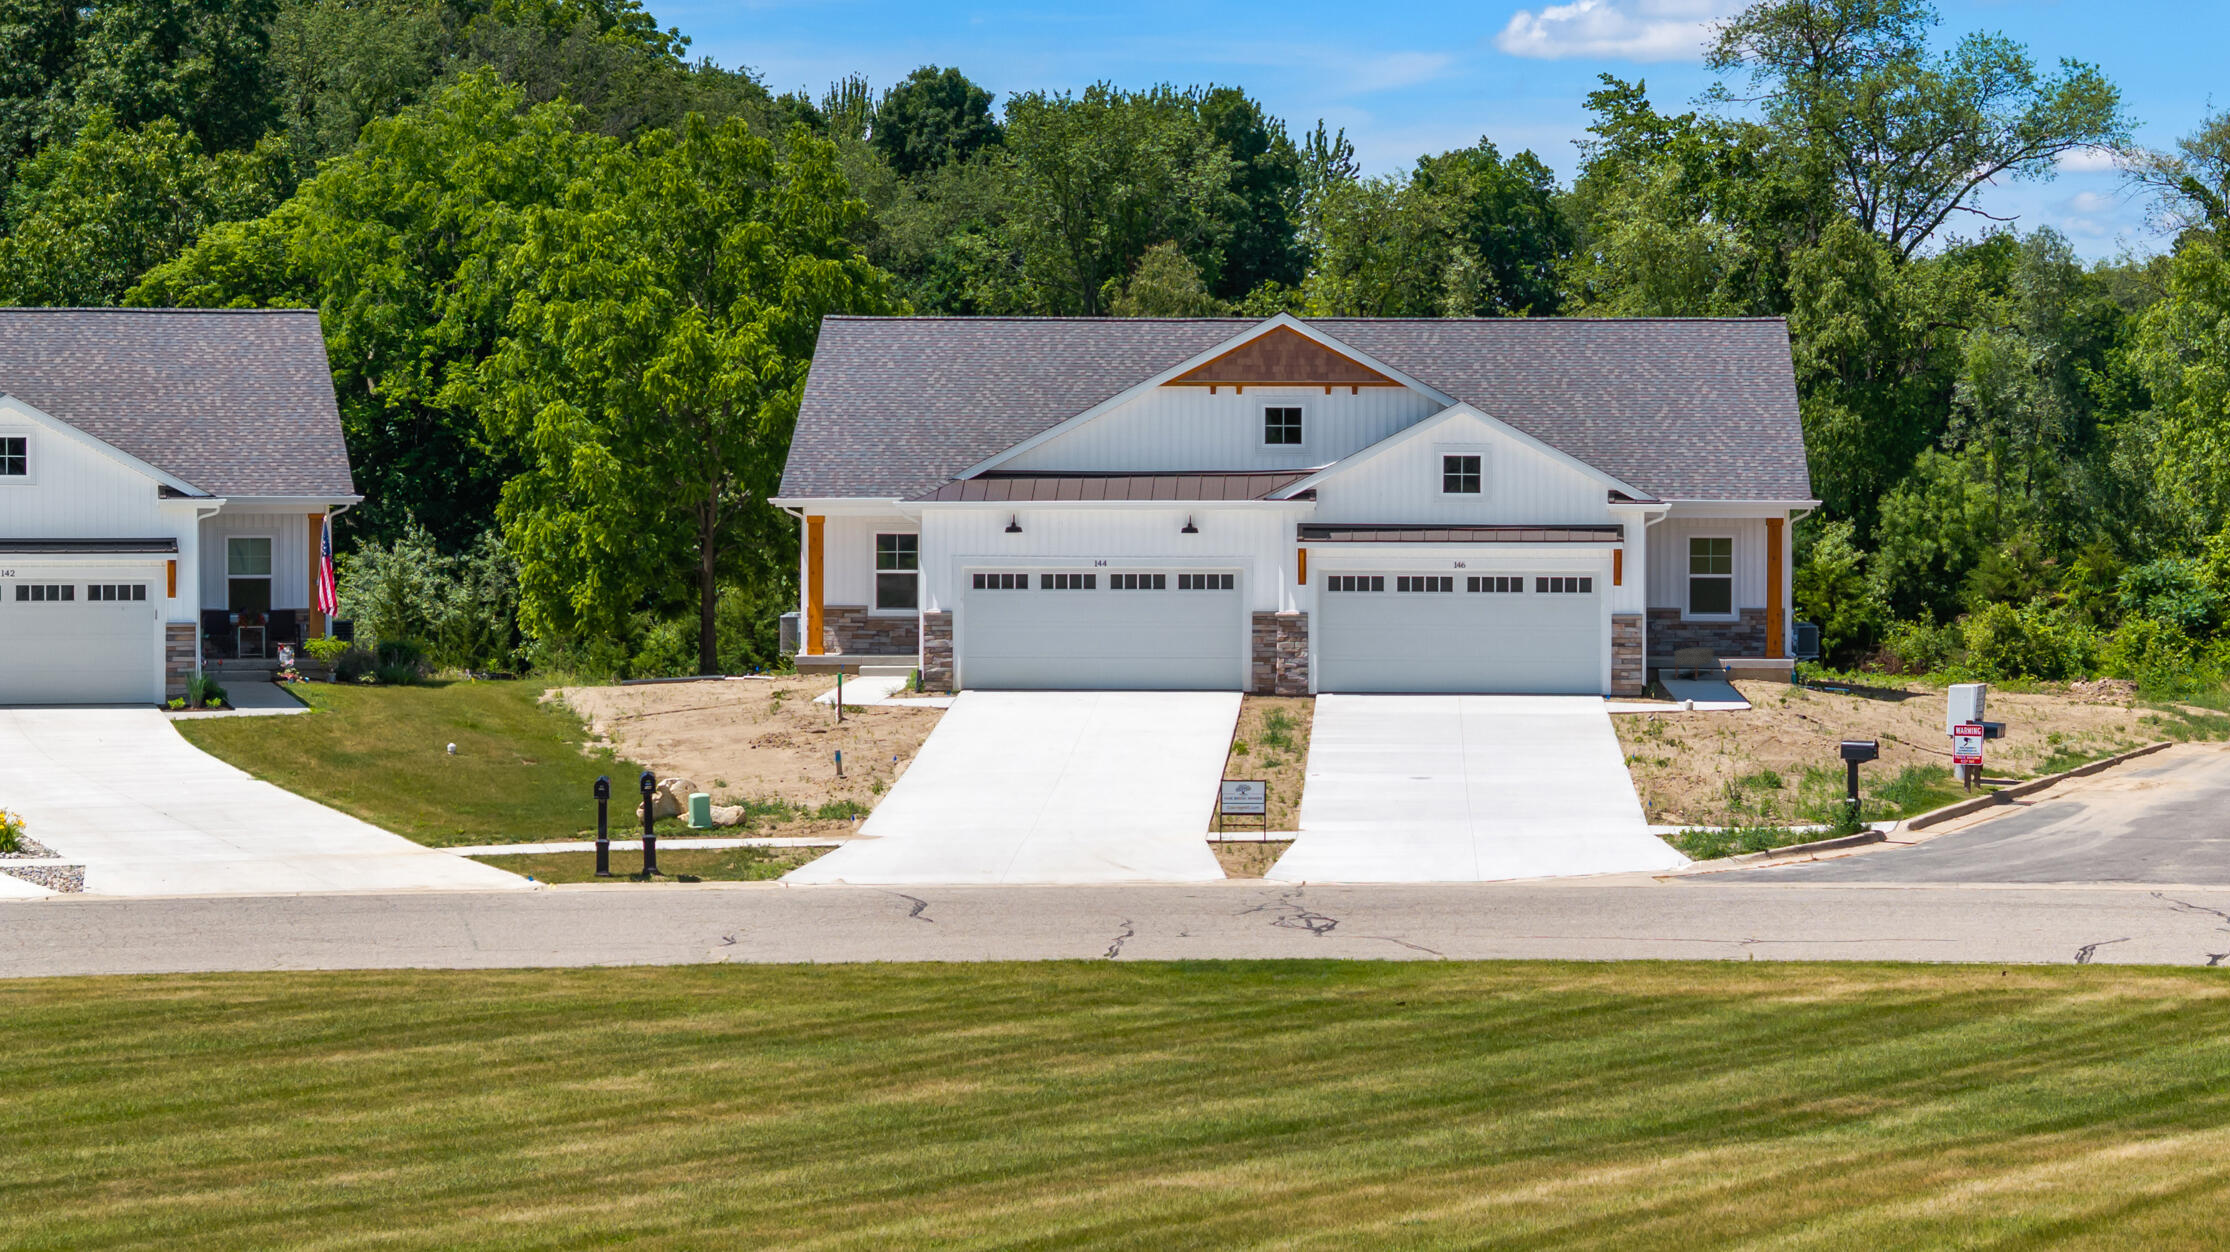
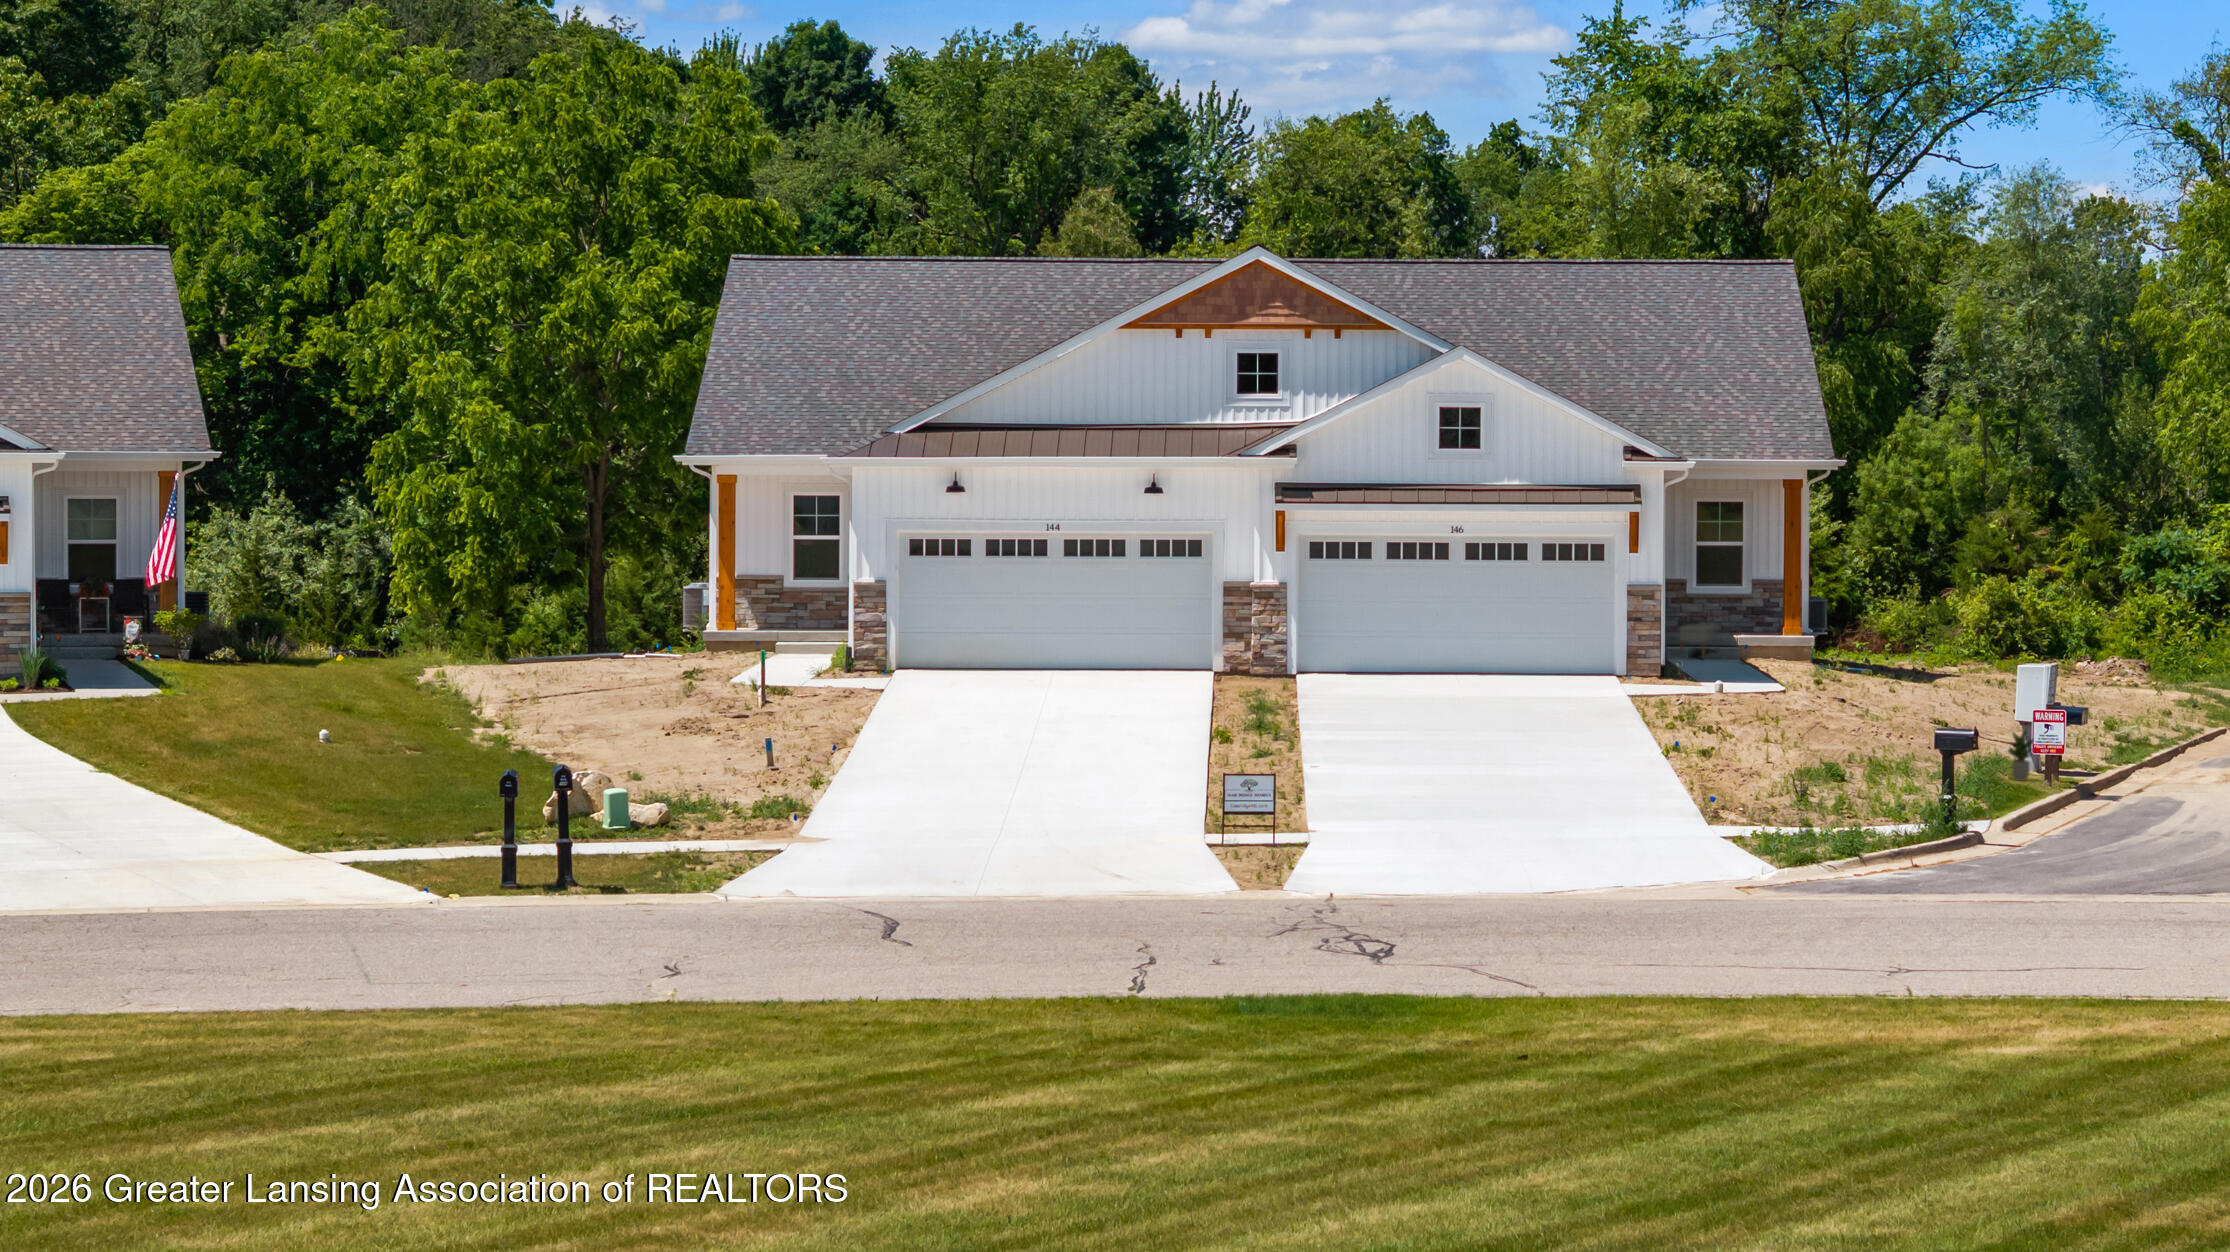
potted plant: none [1938,744,1969,790] -> present [2008,731,2034,781]

